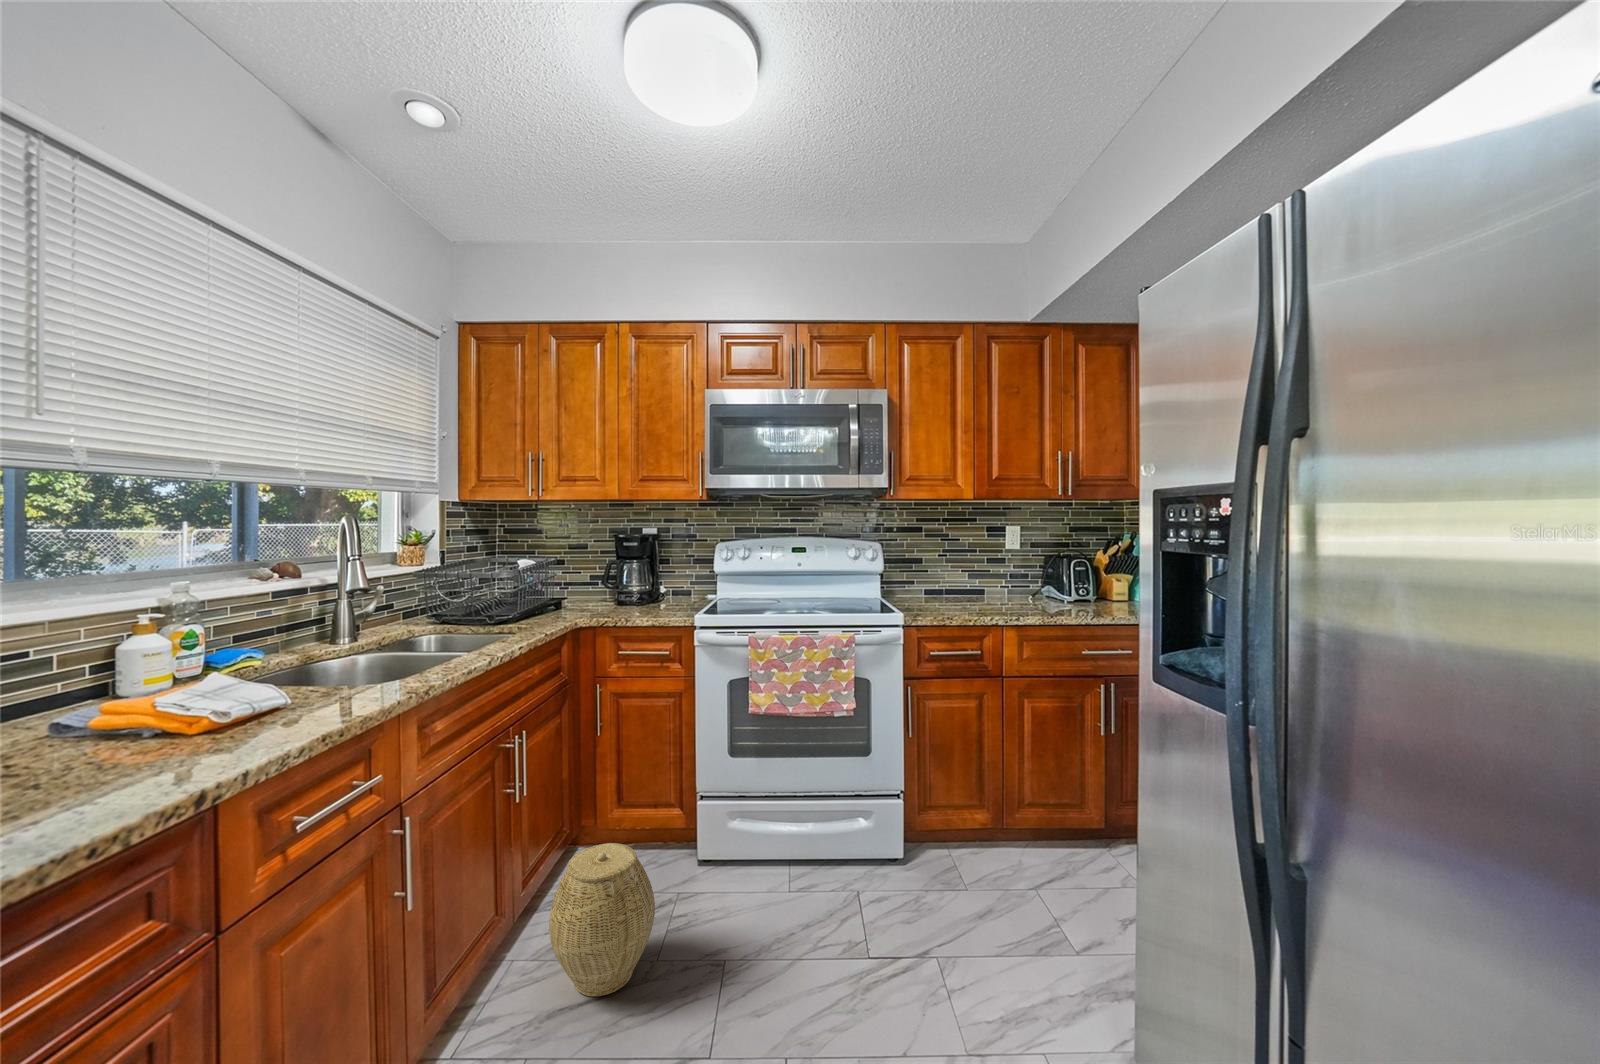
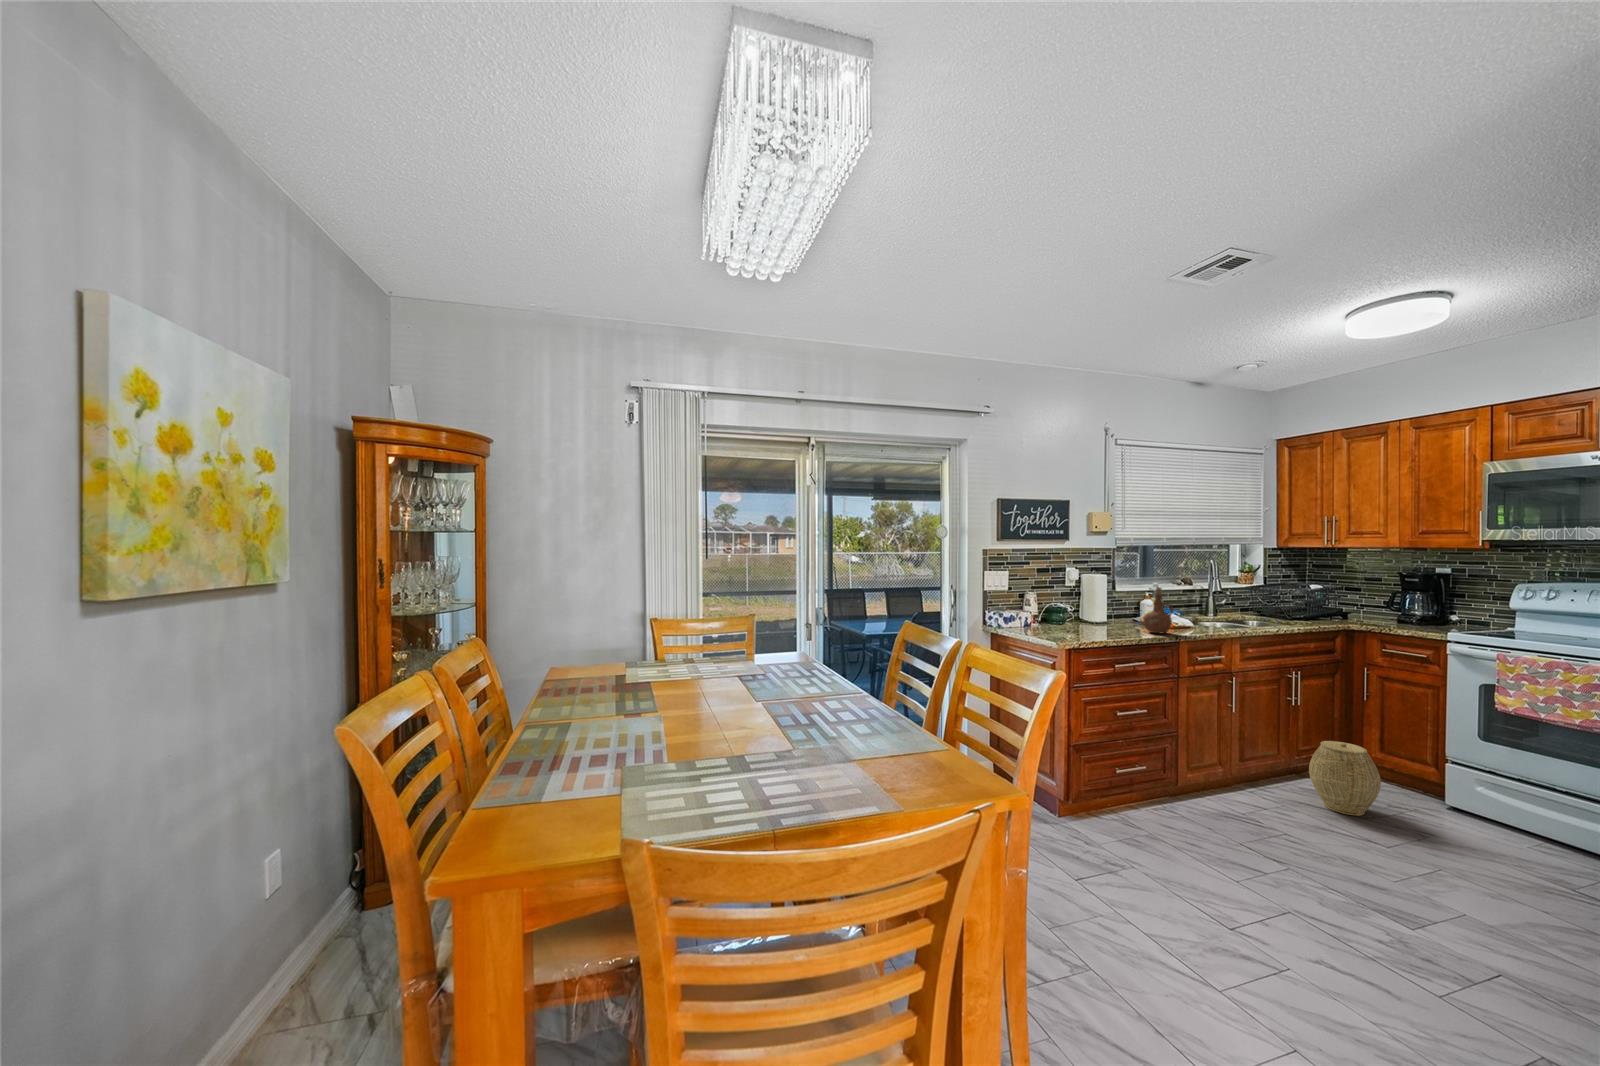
ceramic pitcher: none [55,604,200,785] -> present [1143,587,1173,633]

